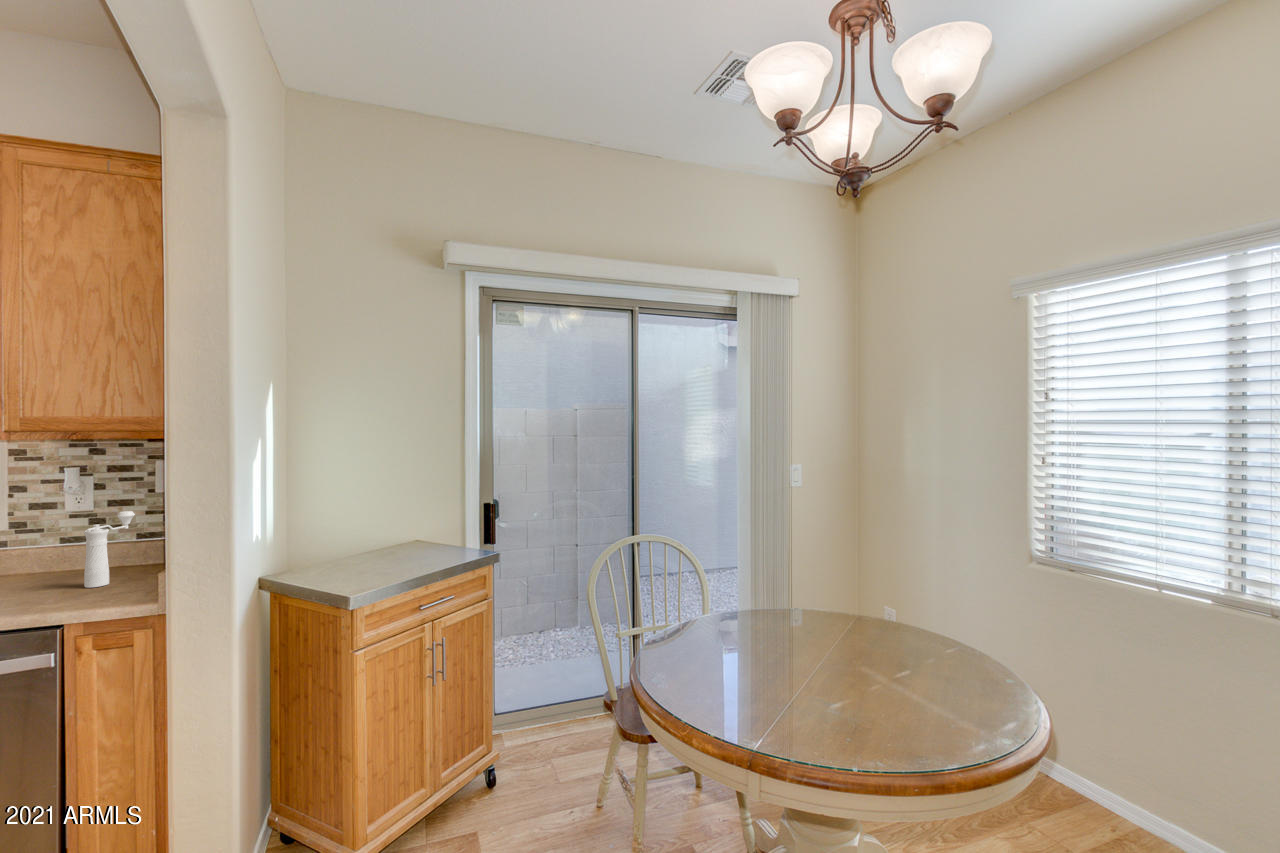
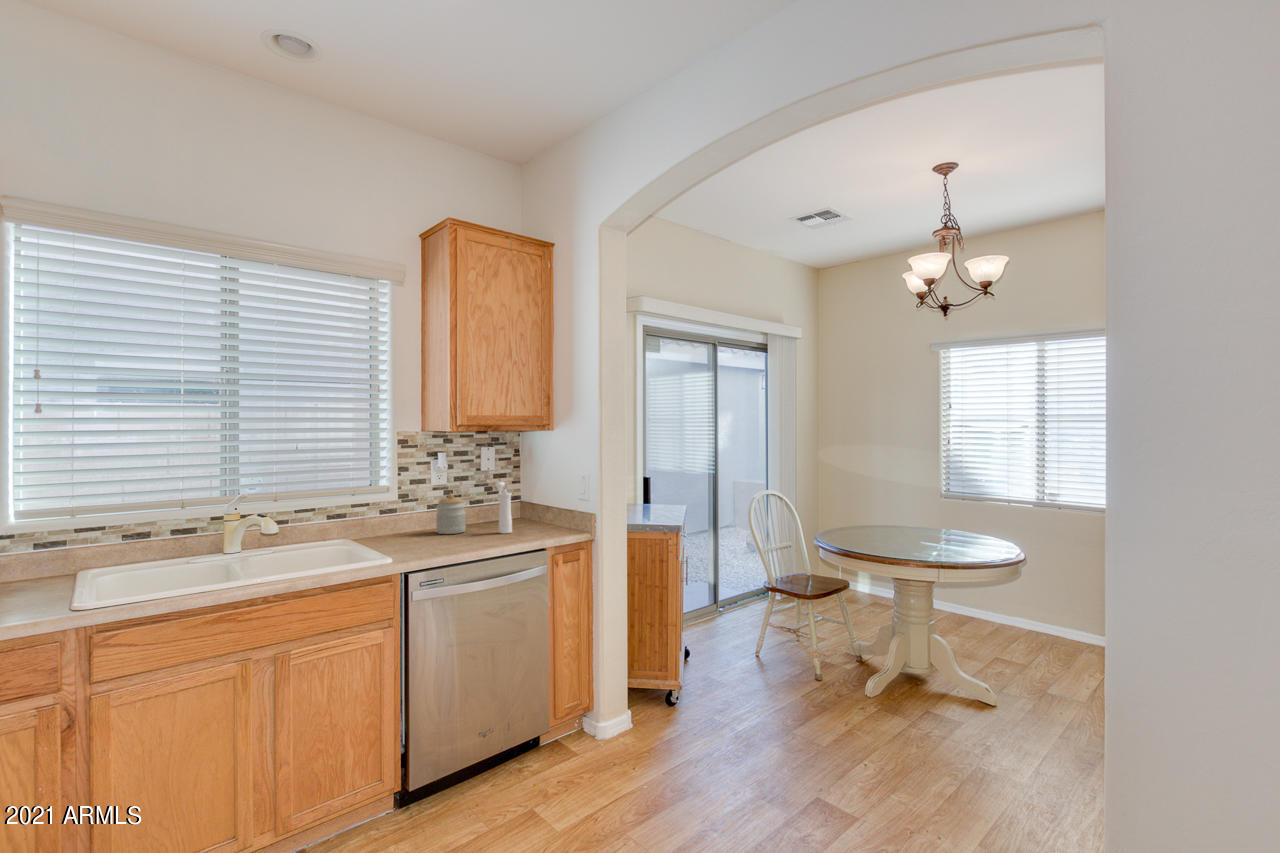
jar: none [32,525,85,581] -> present [436,493,466,534]

